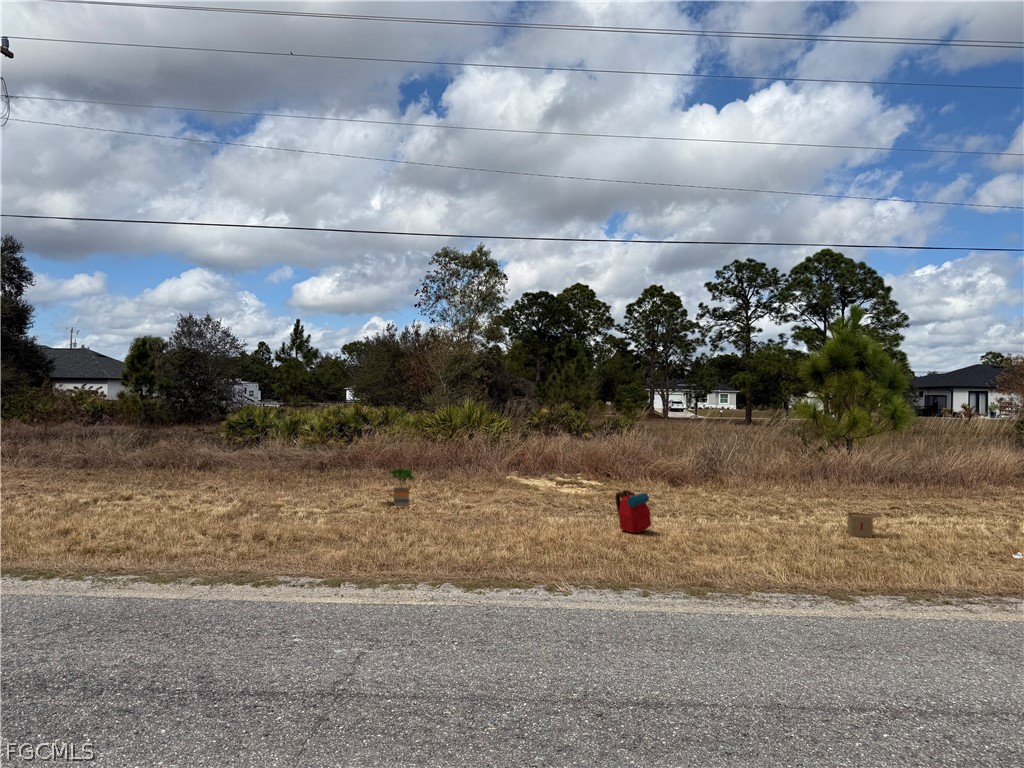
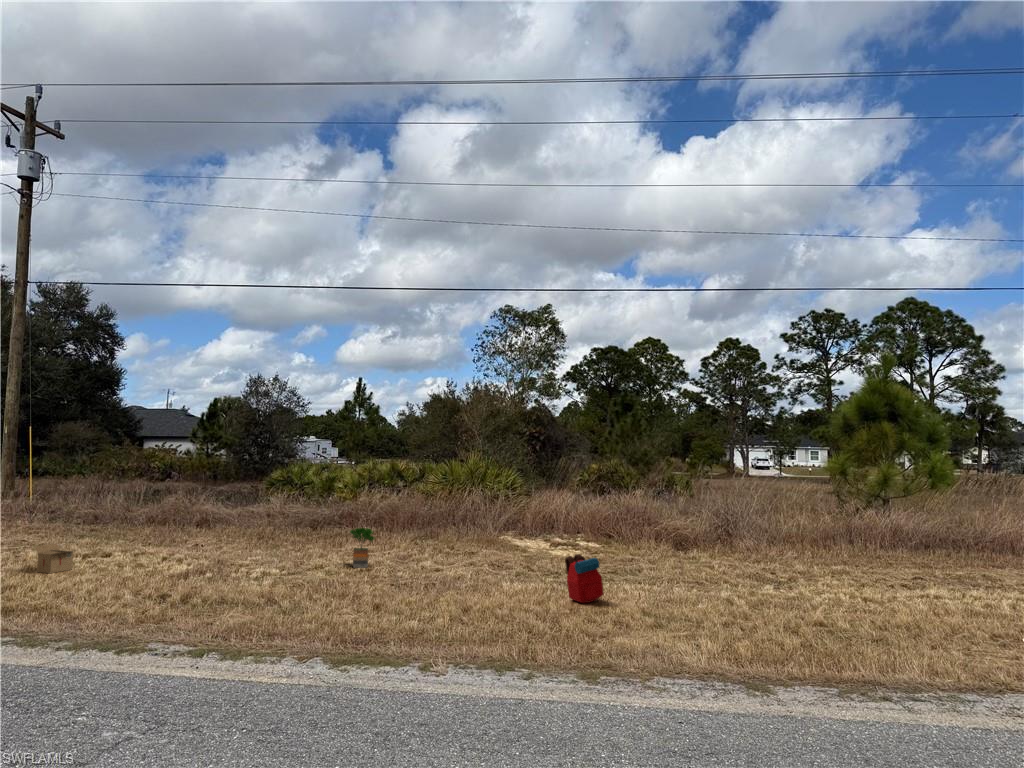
cardboard box: present [847,512,882,537] -> present [35,544,73,573]

